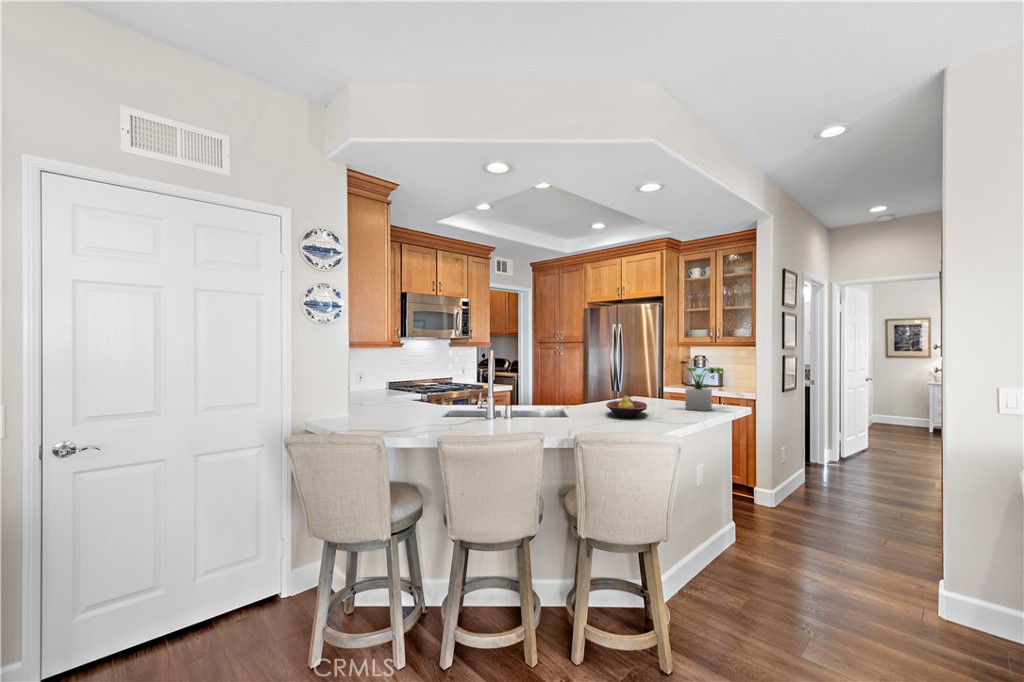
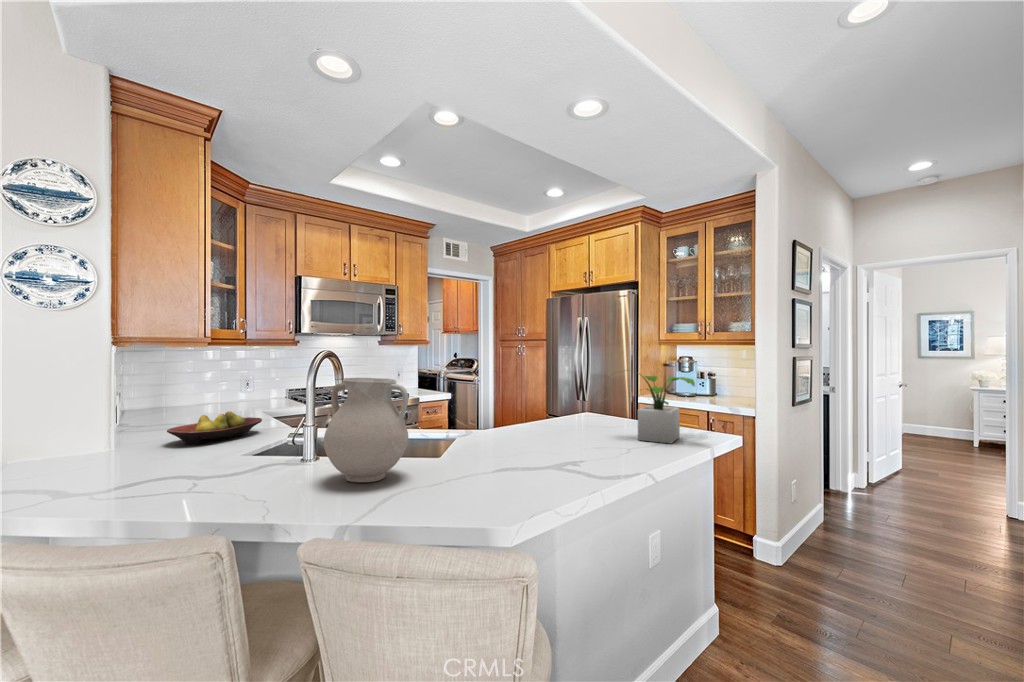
vase: none [520,366,568,426] -> present [324,378,409,482]
fruit bowl: present [606,395,647,418] -> present [167,411,262,445]

